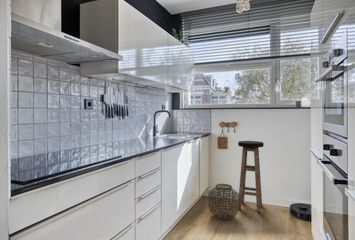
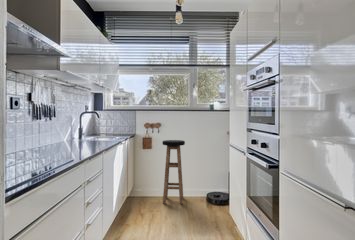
woven basket: present [208,184,239,221] -> none [137,181,166,215]

